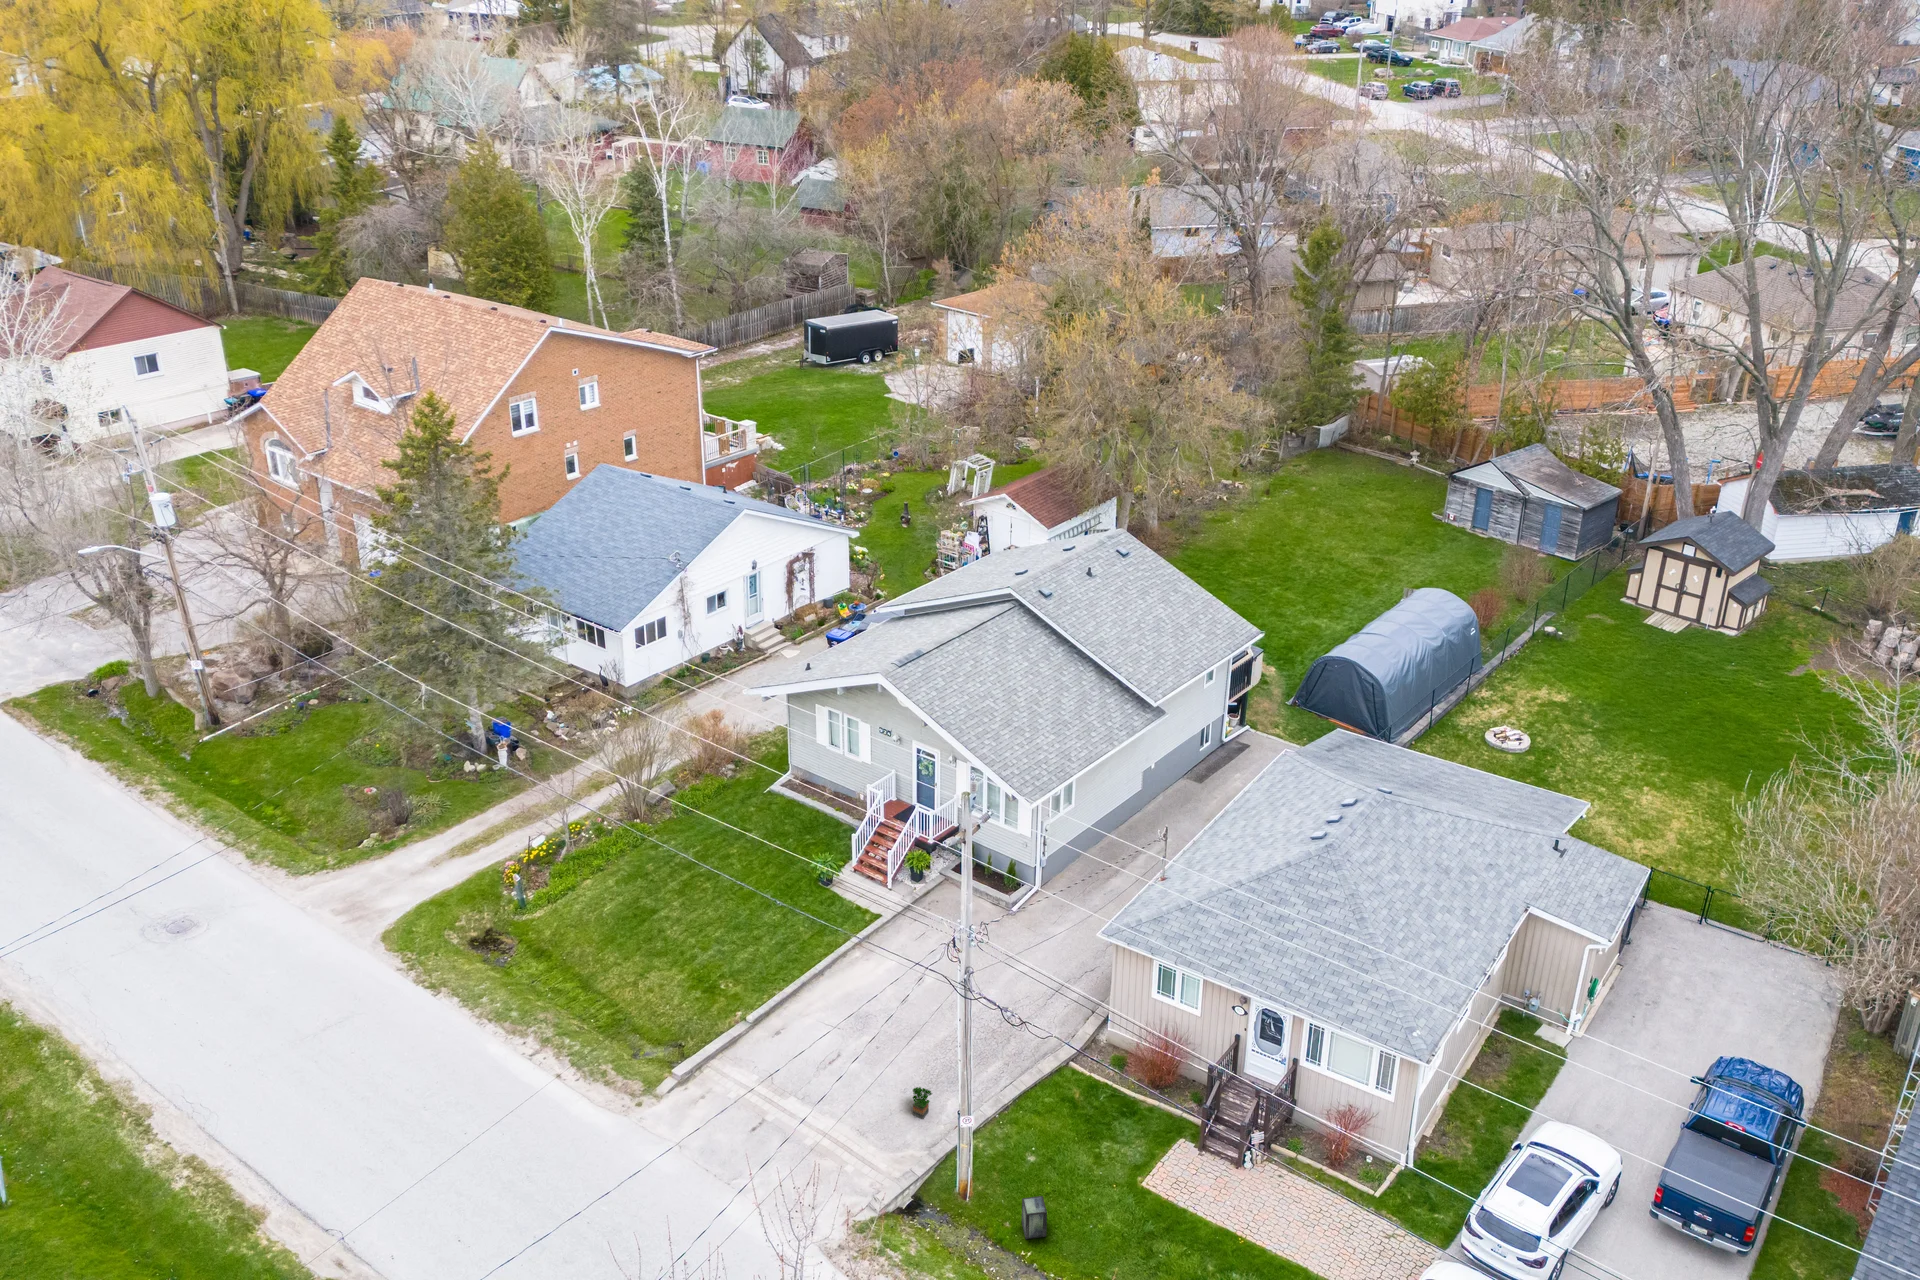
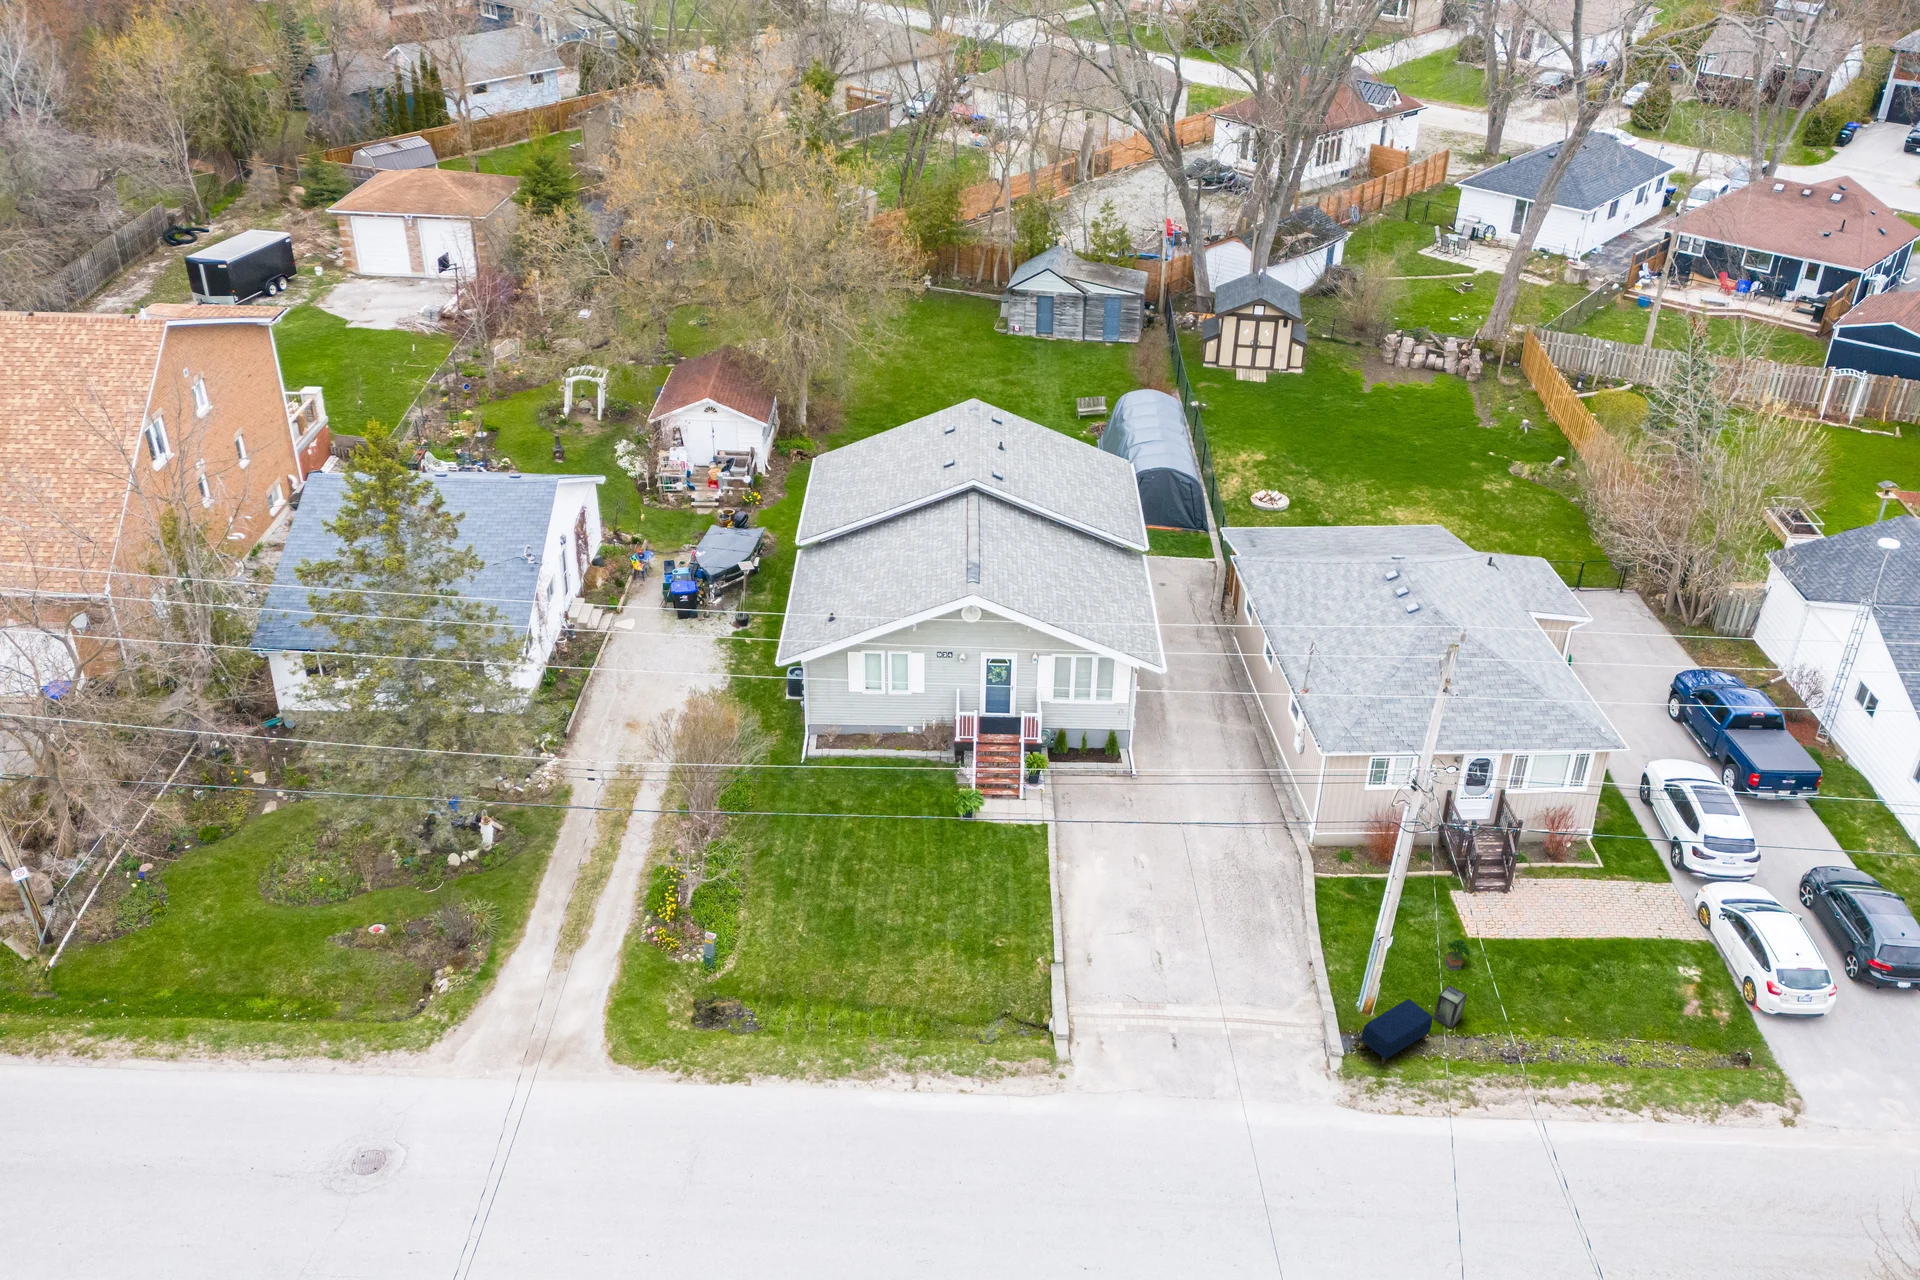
potted tree: present [913,1087,932,1119] -> present [1445,939,1470,970]
bench: none [924,1184,994,1233] -> present [1361,999,1433,1065]

